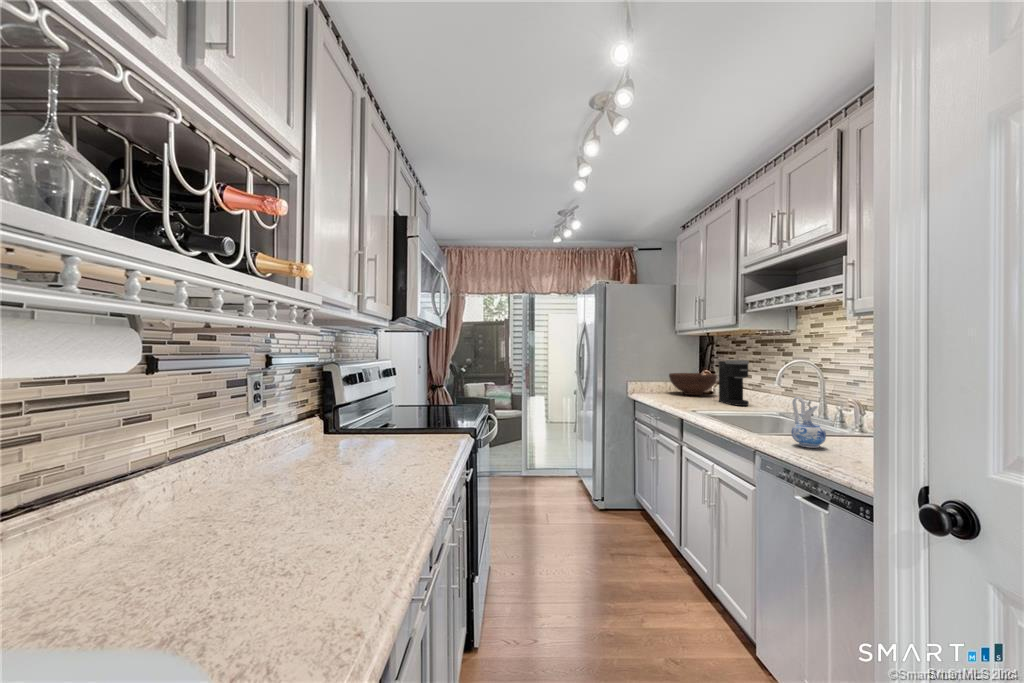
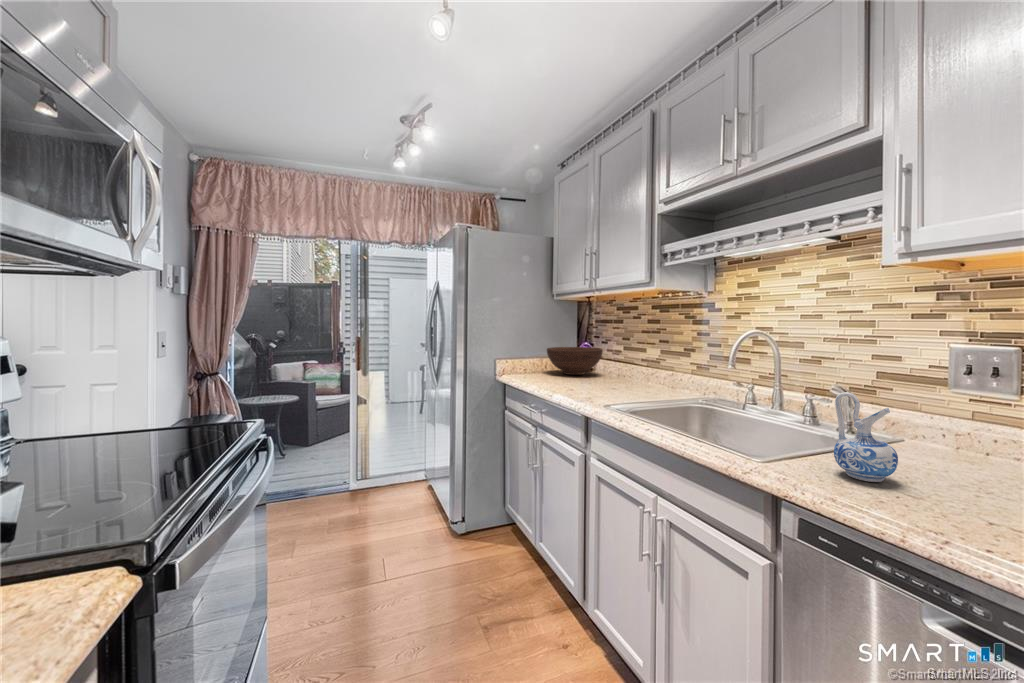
coffee maker: present [719,360,749,406] -> none [612,330,652,388]

